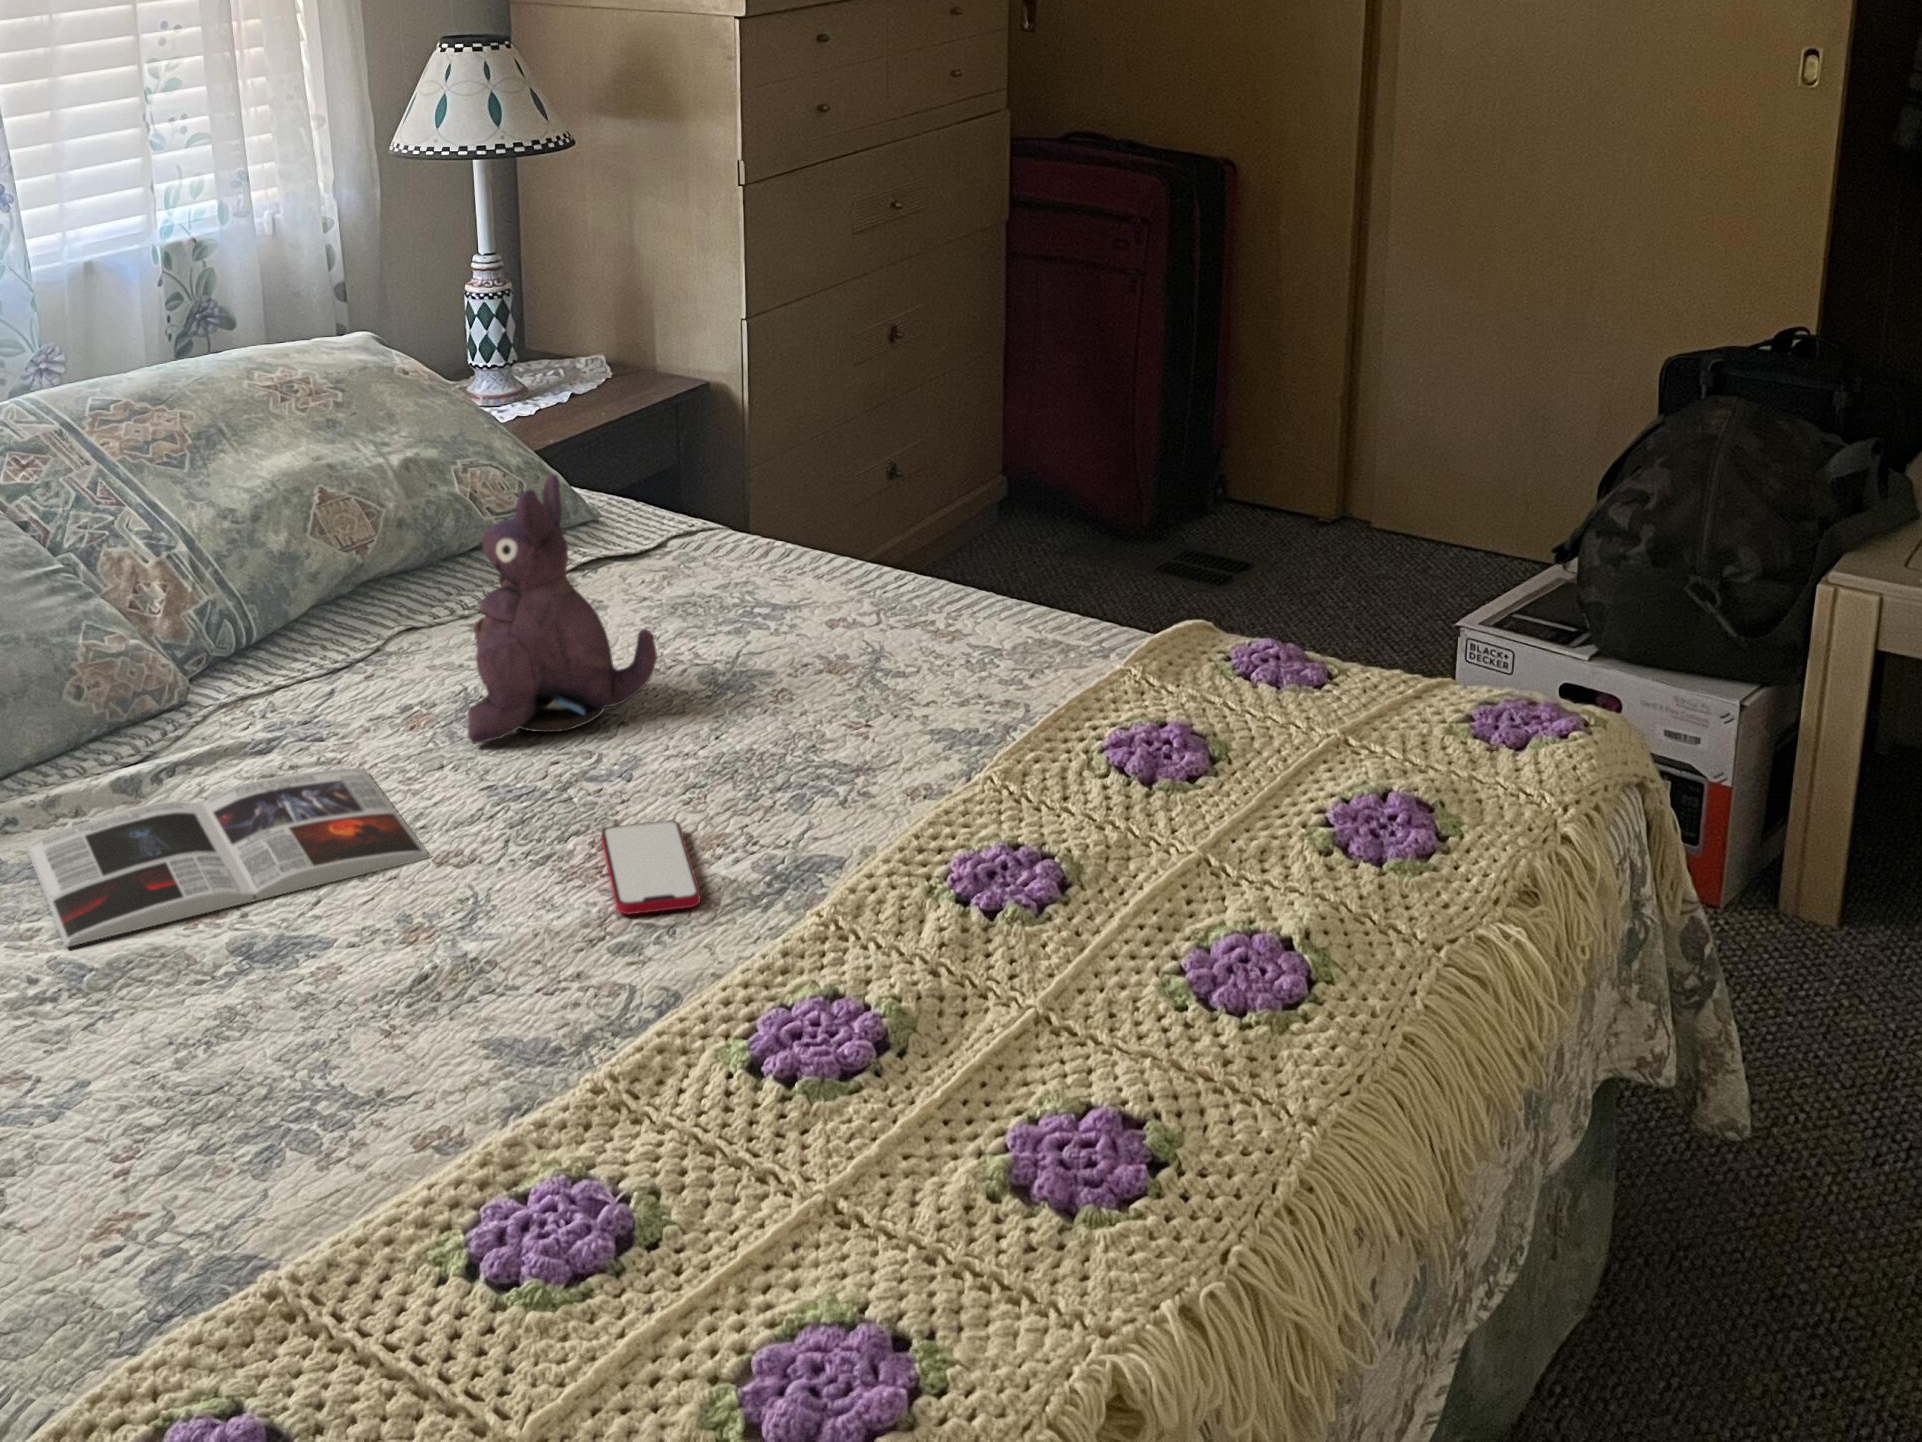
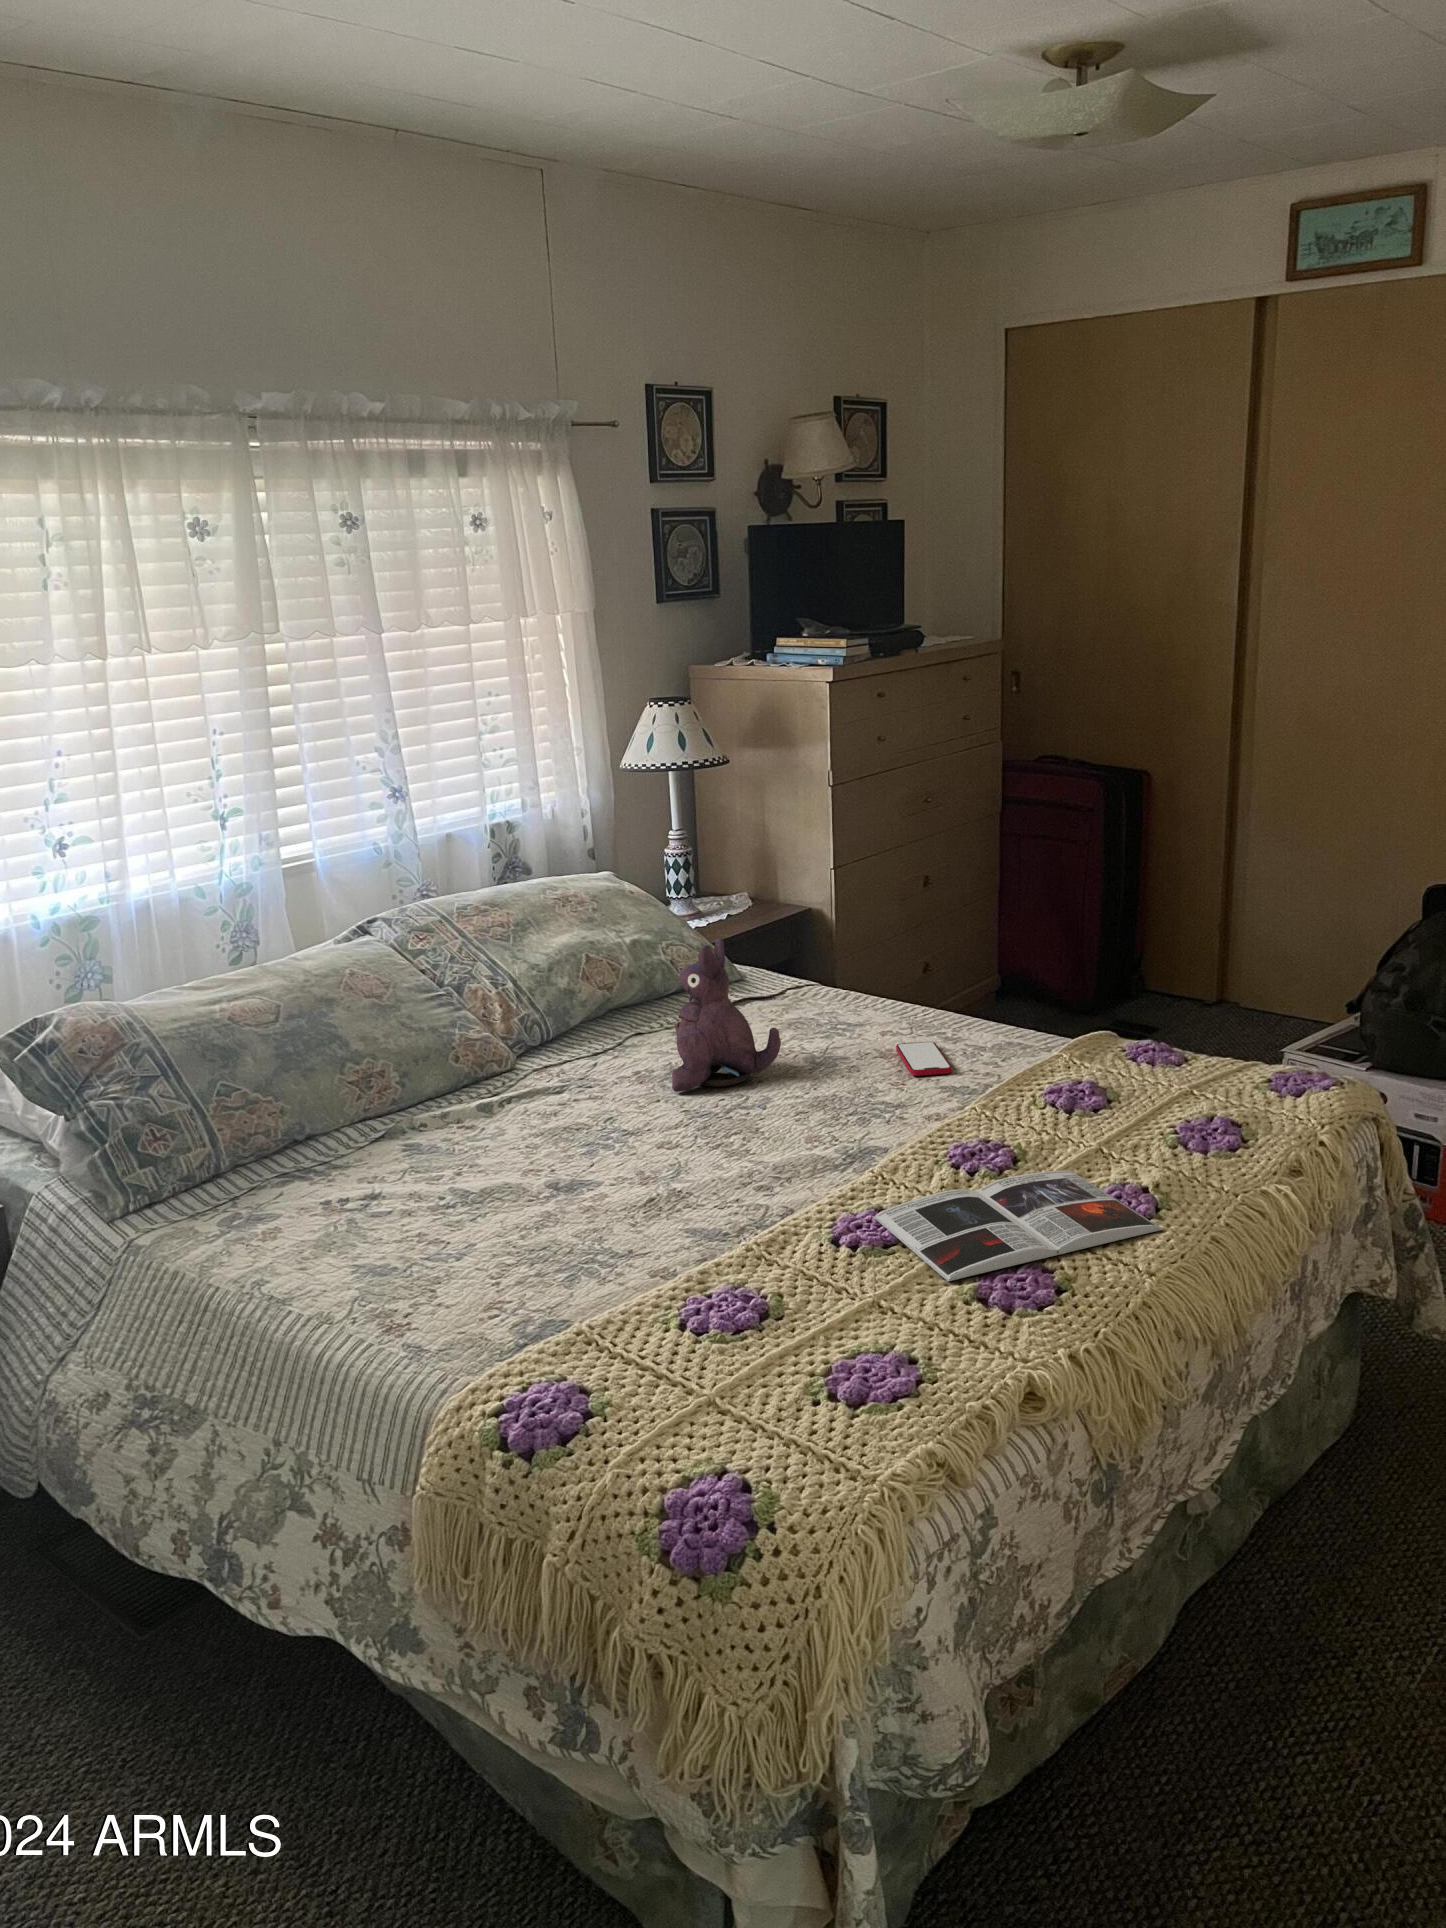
magazine: present [27,768,430,947] -> present [874,1171,1162,1281]
smartphone: present [601,820,700,914] -> present [896,1042,952,1076]

